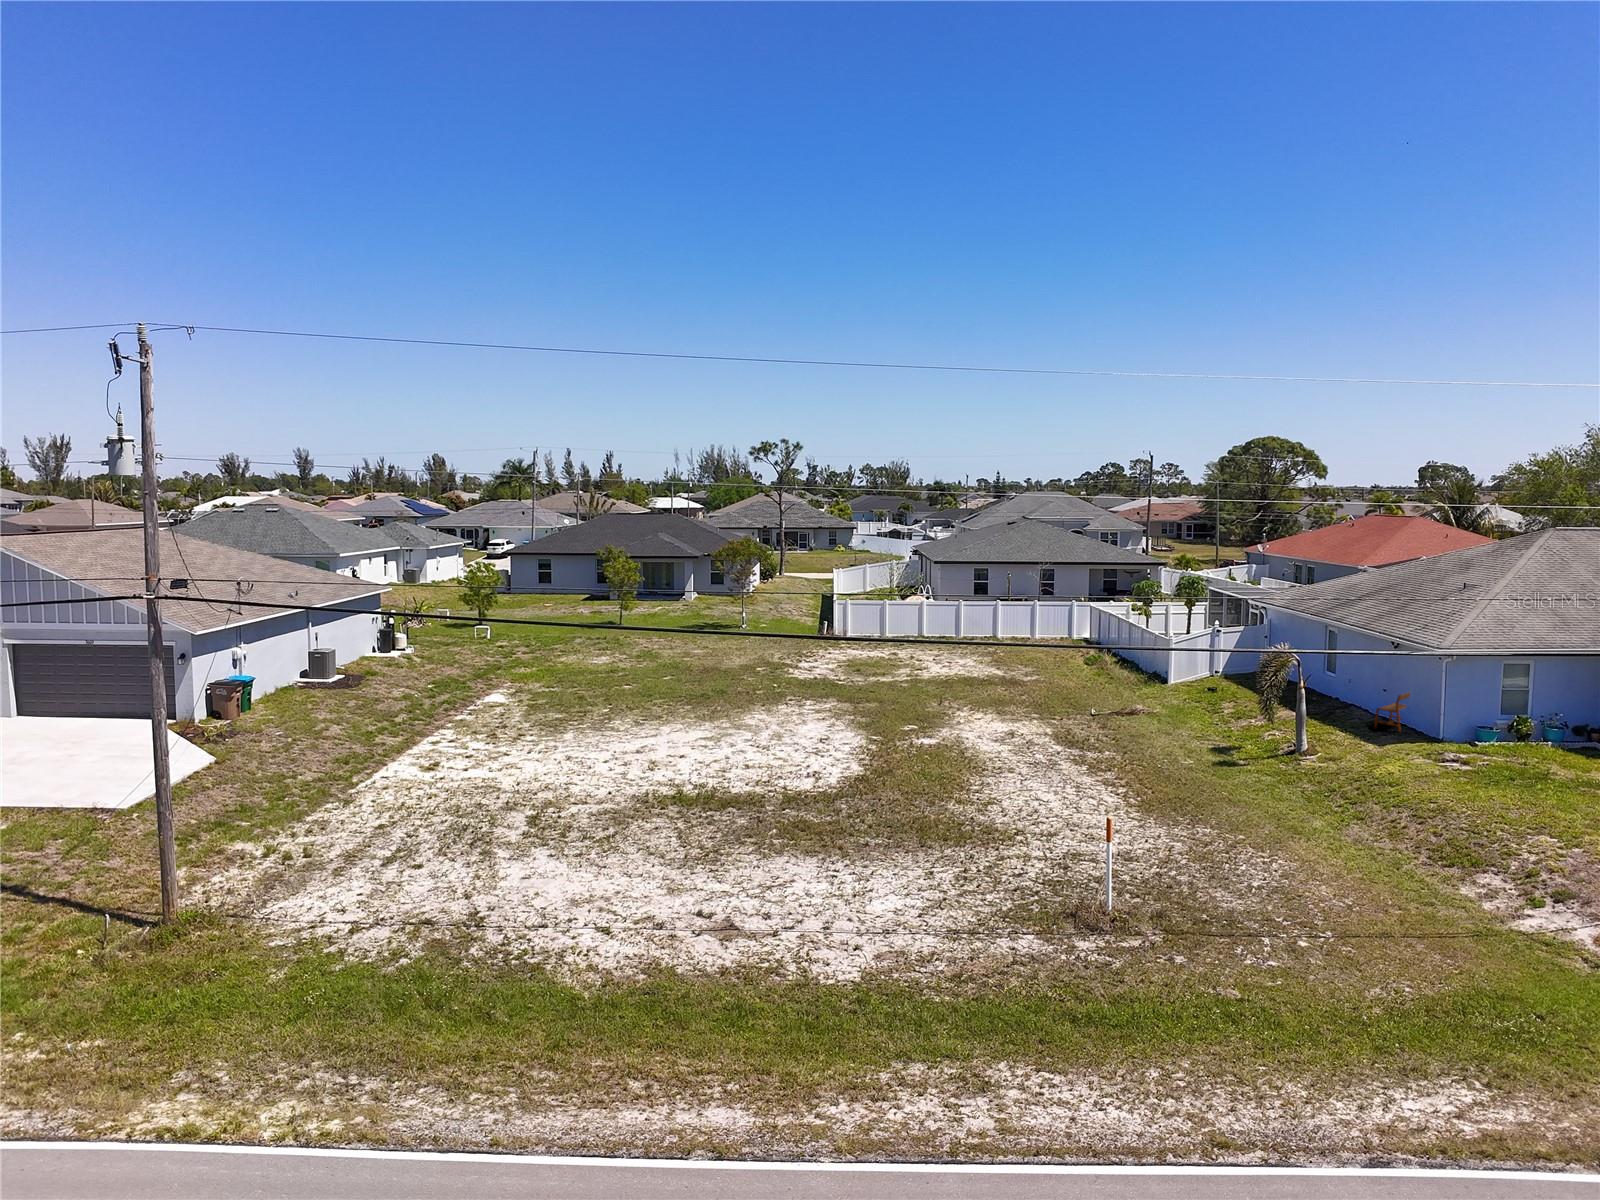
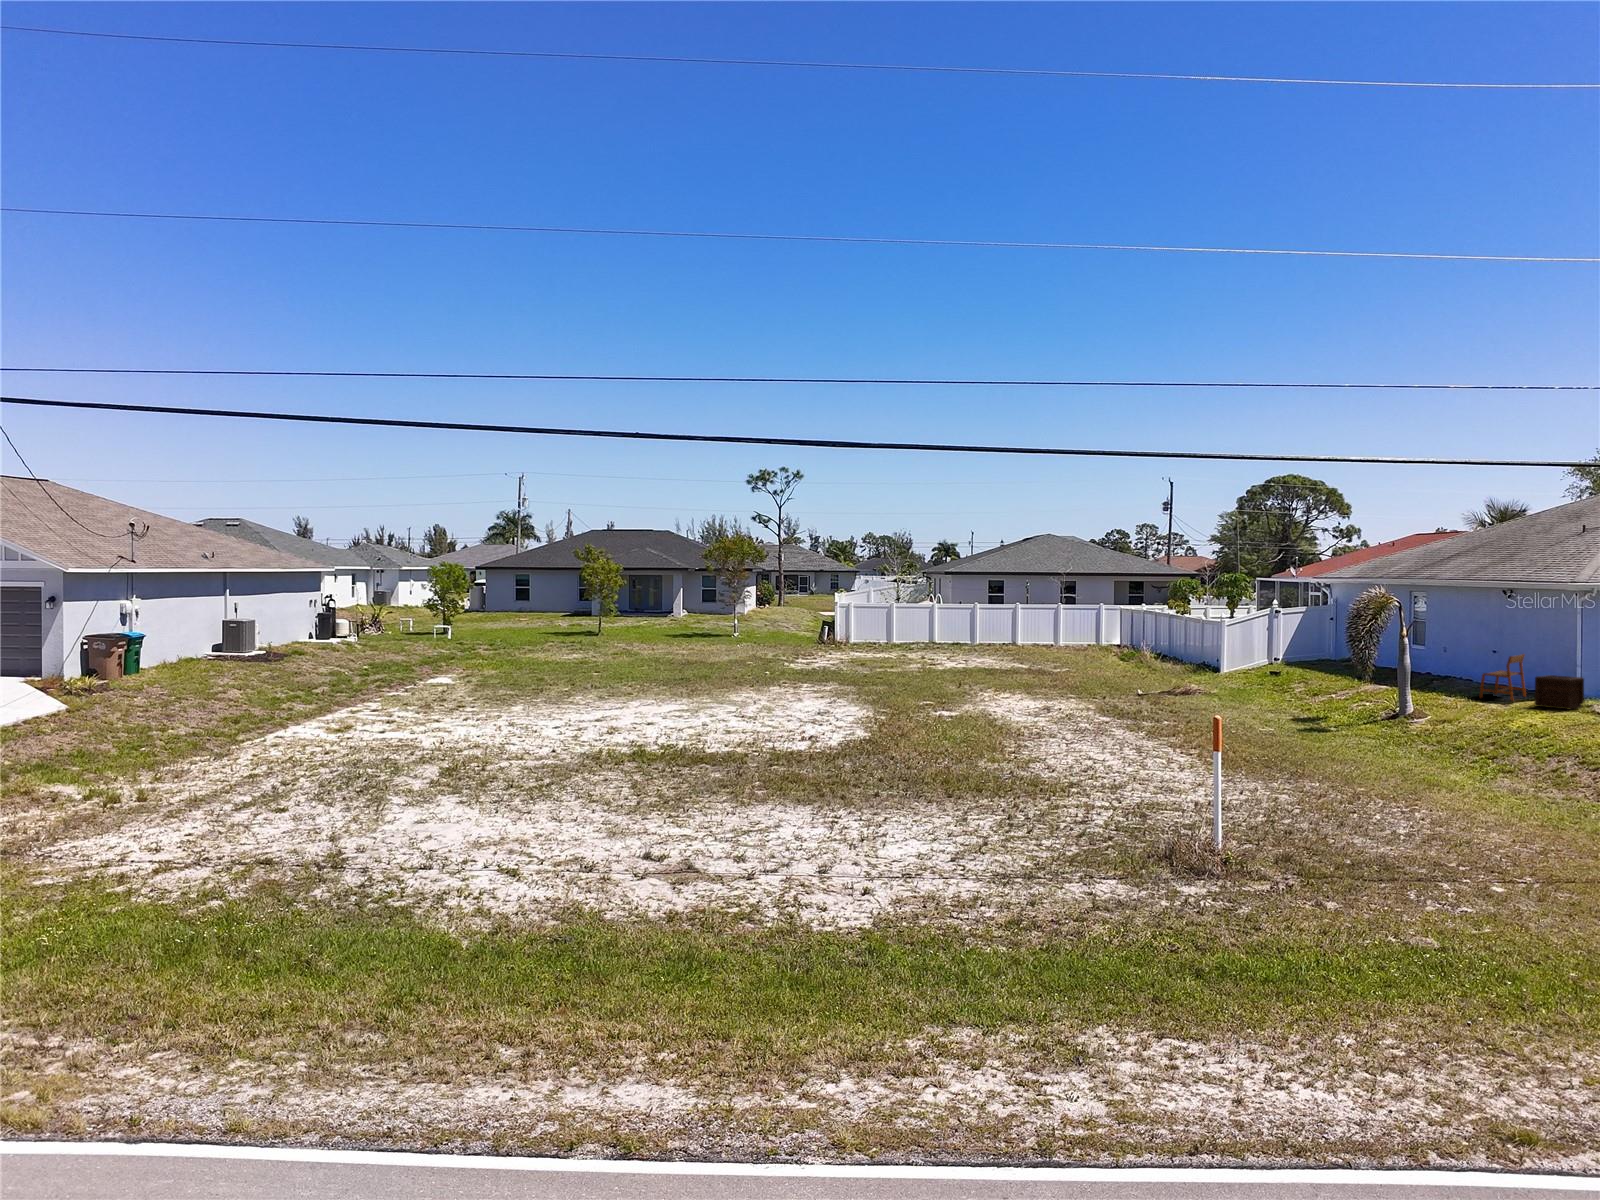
wooden crate: none [1414,713,1455,745] -> present [1534,675,1584,710]

